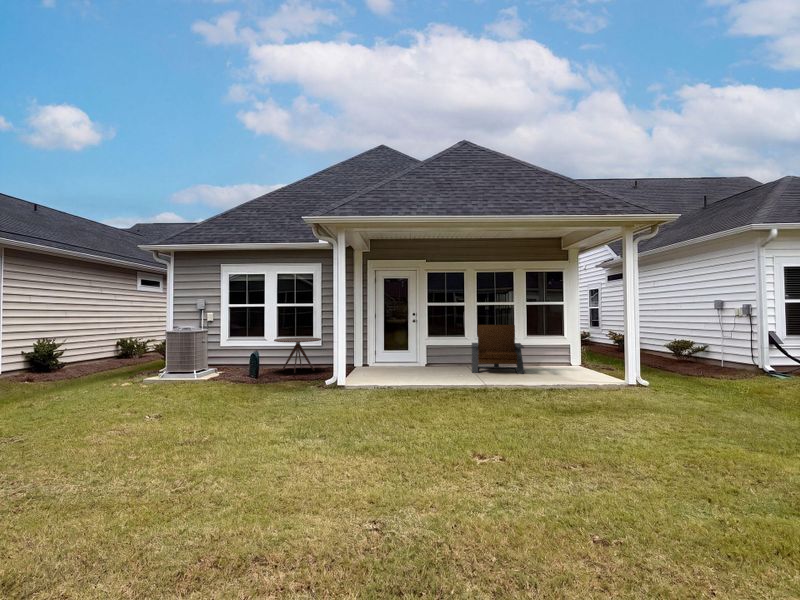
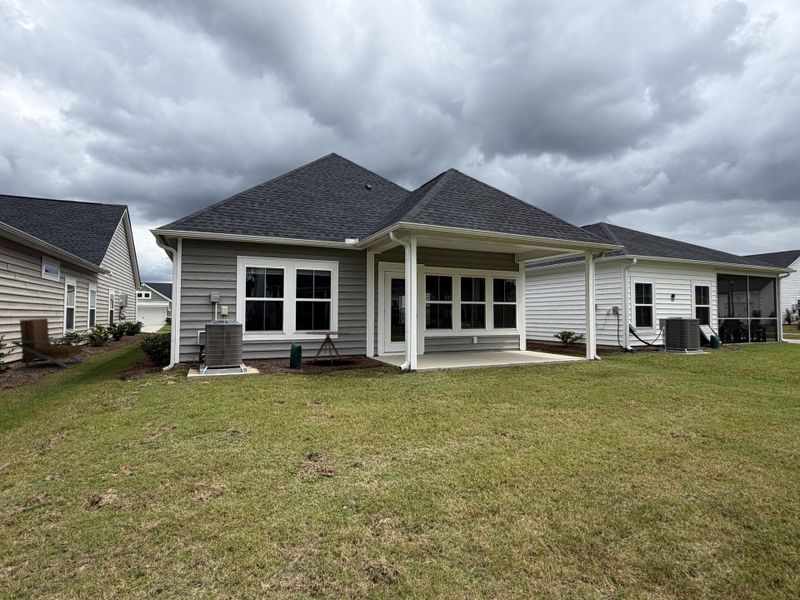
lounge chair: present [472,325,524,374] -> present [11,318,83,371]

